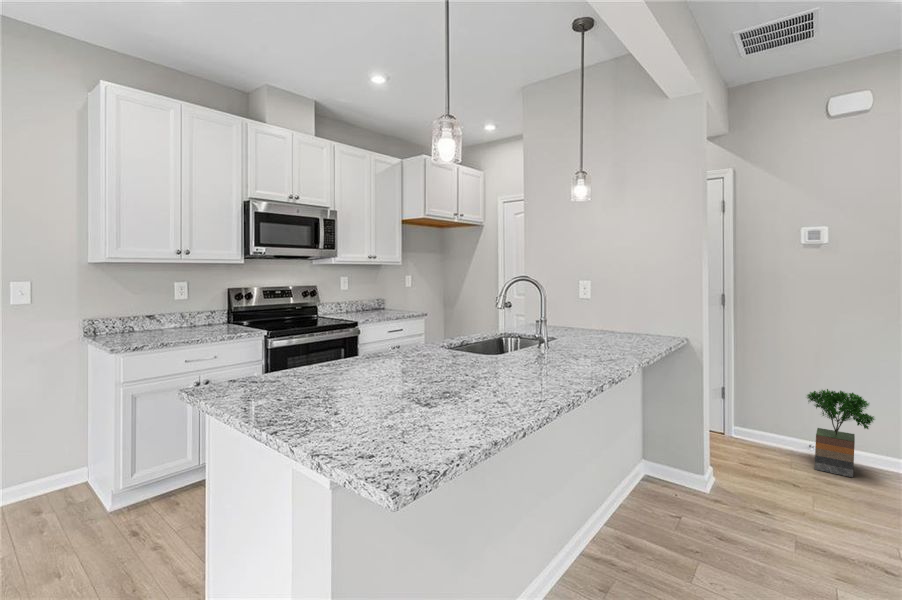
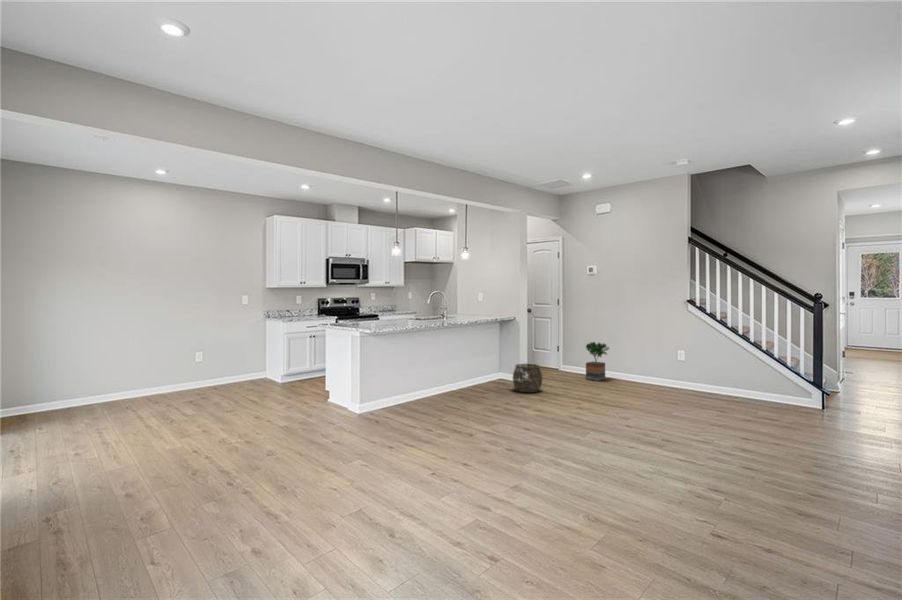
woven basket: none [718,461,809,552] -> present [513,364,542,392]

